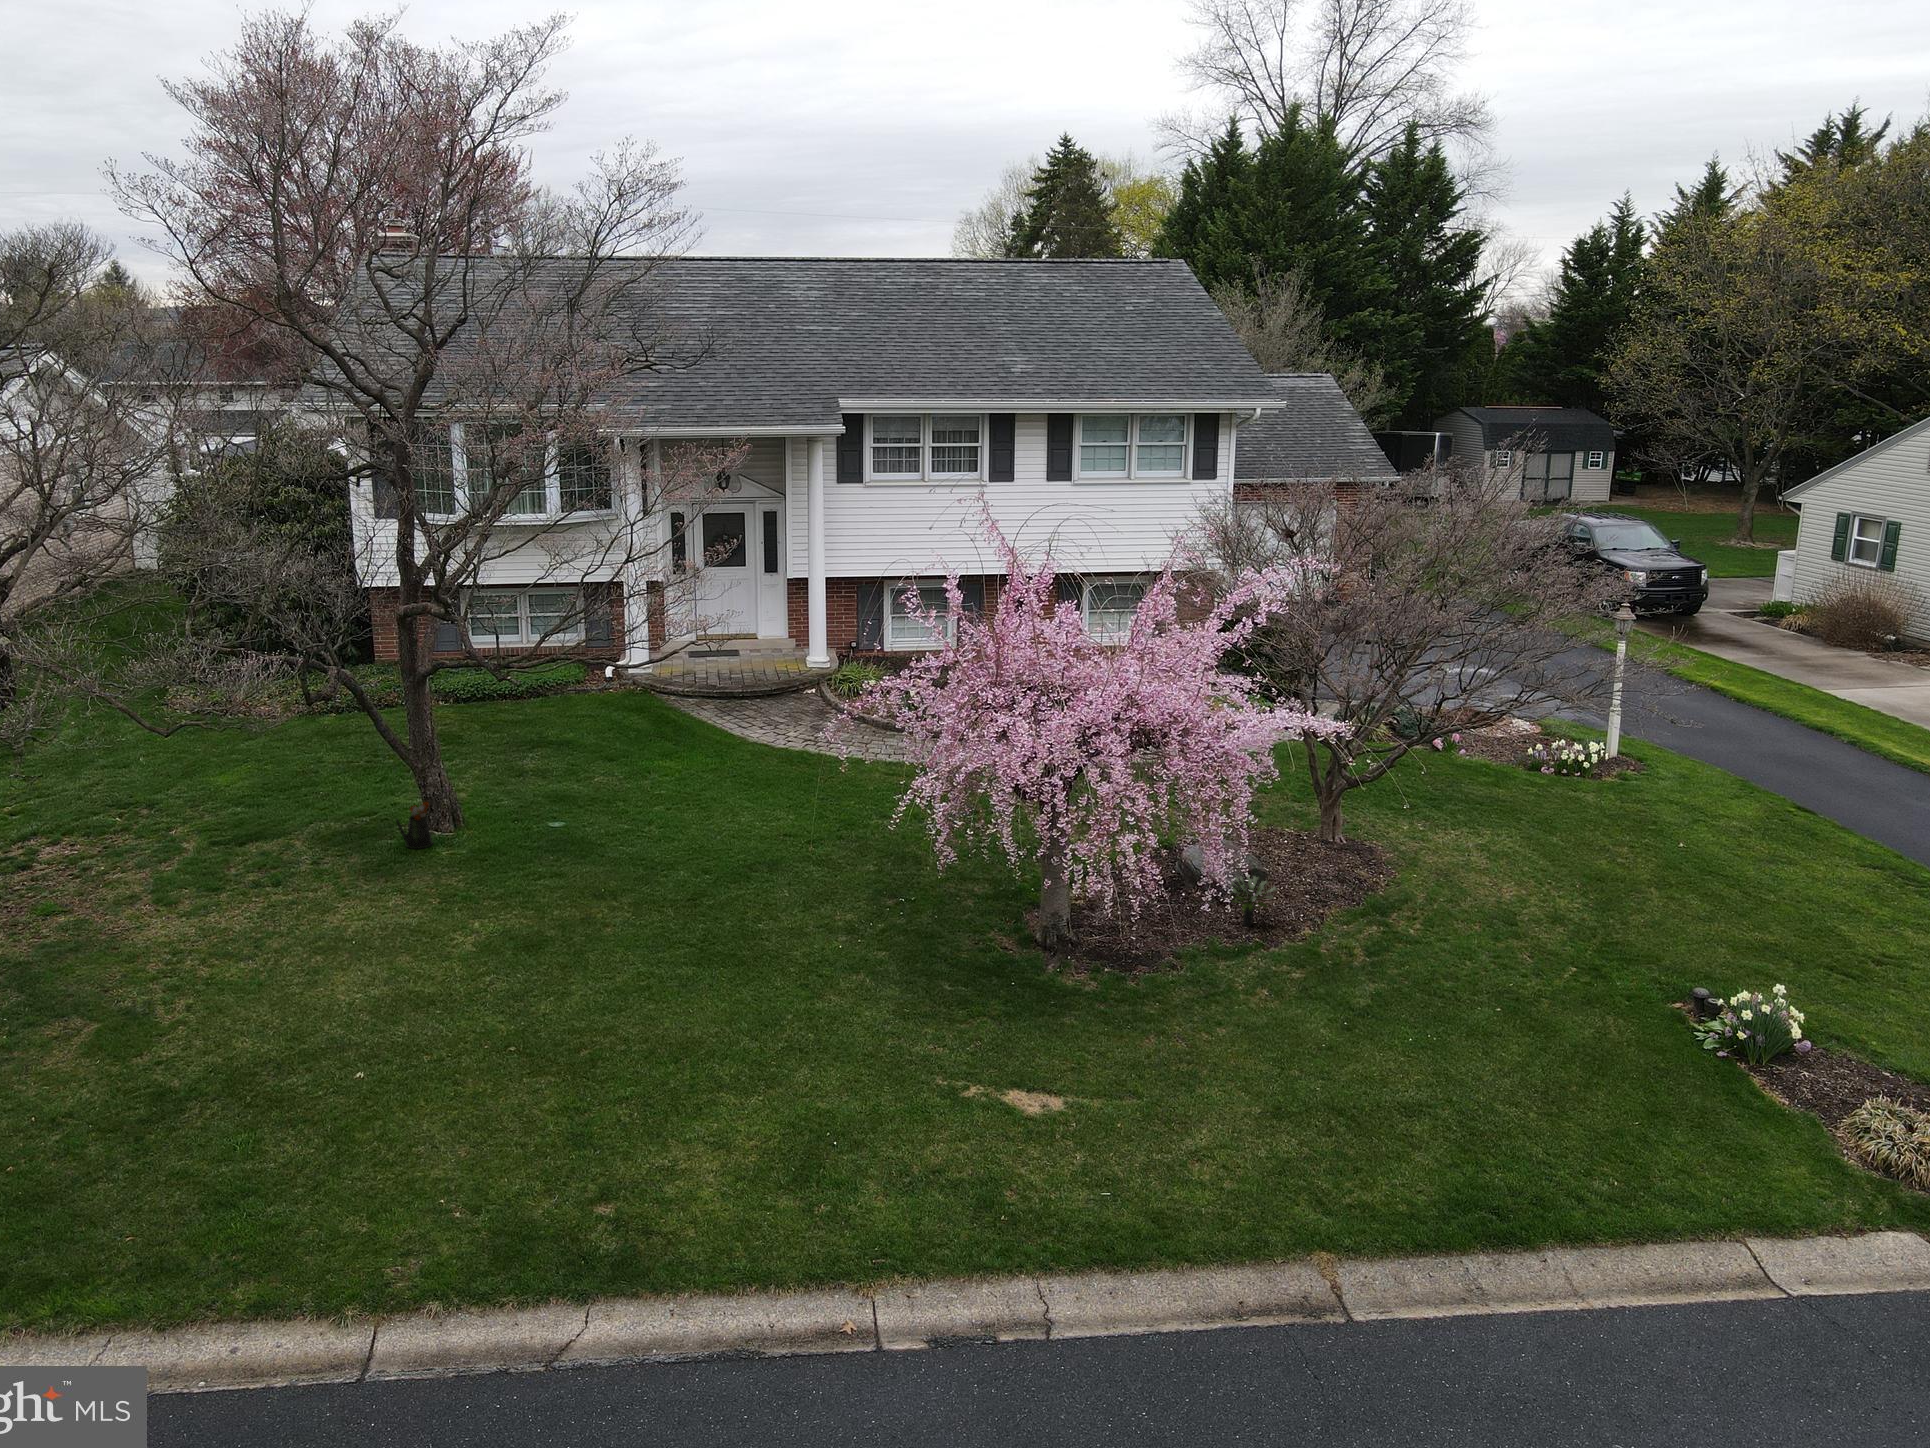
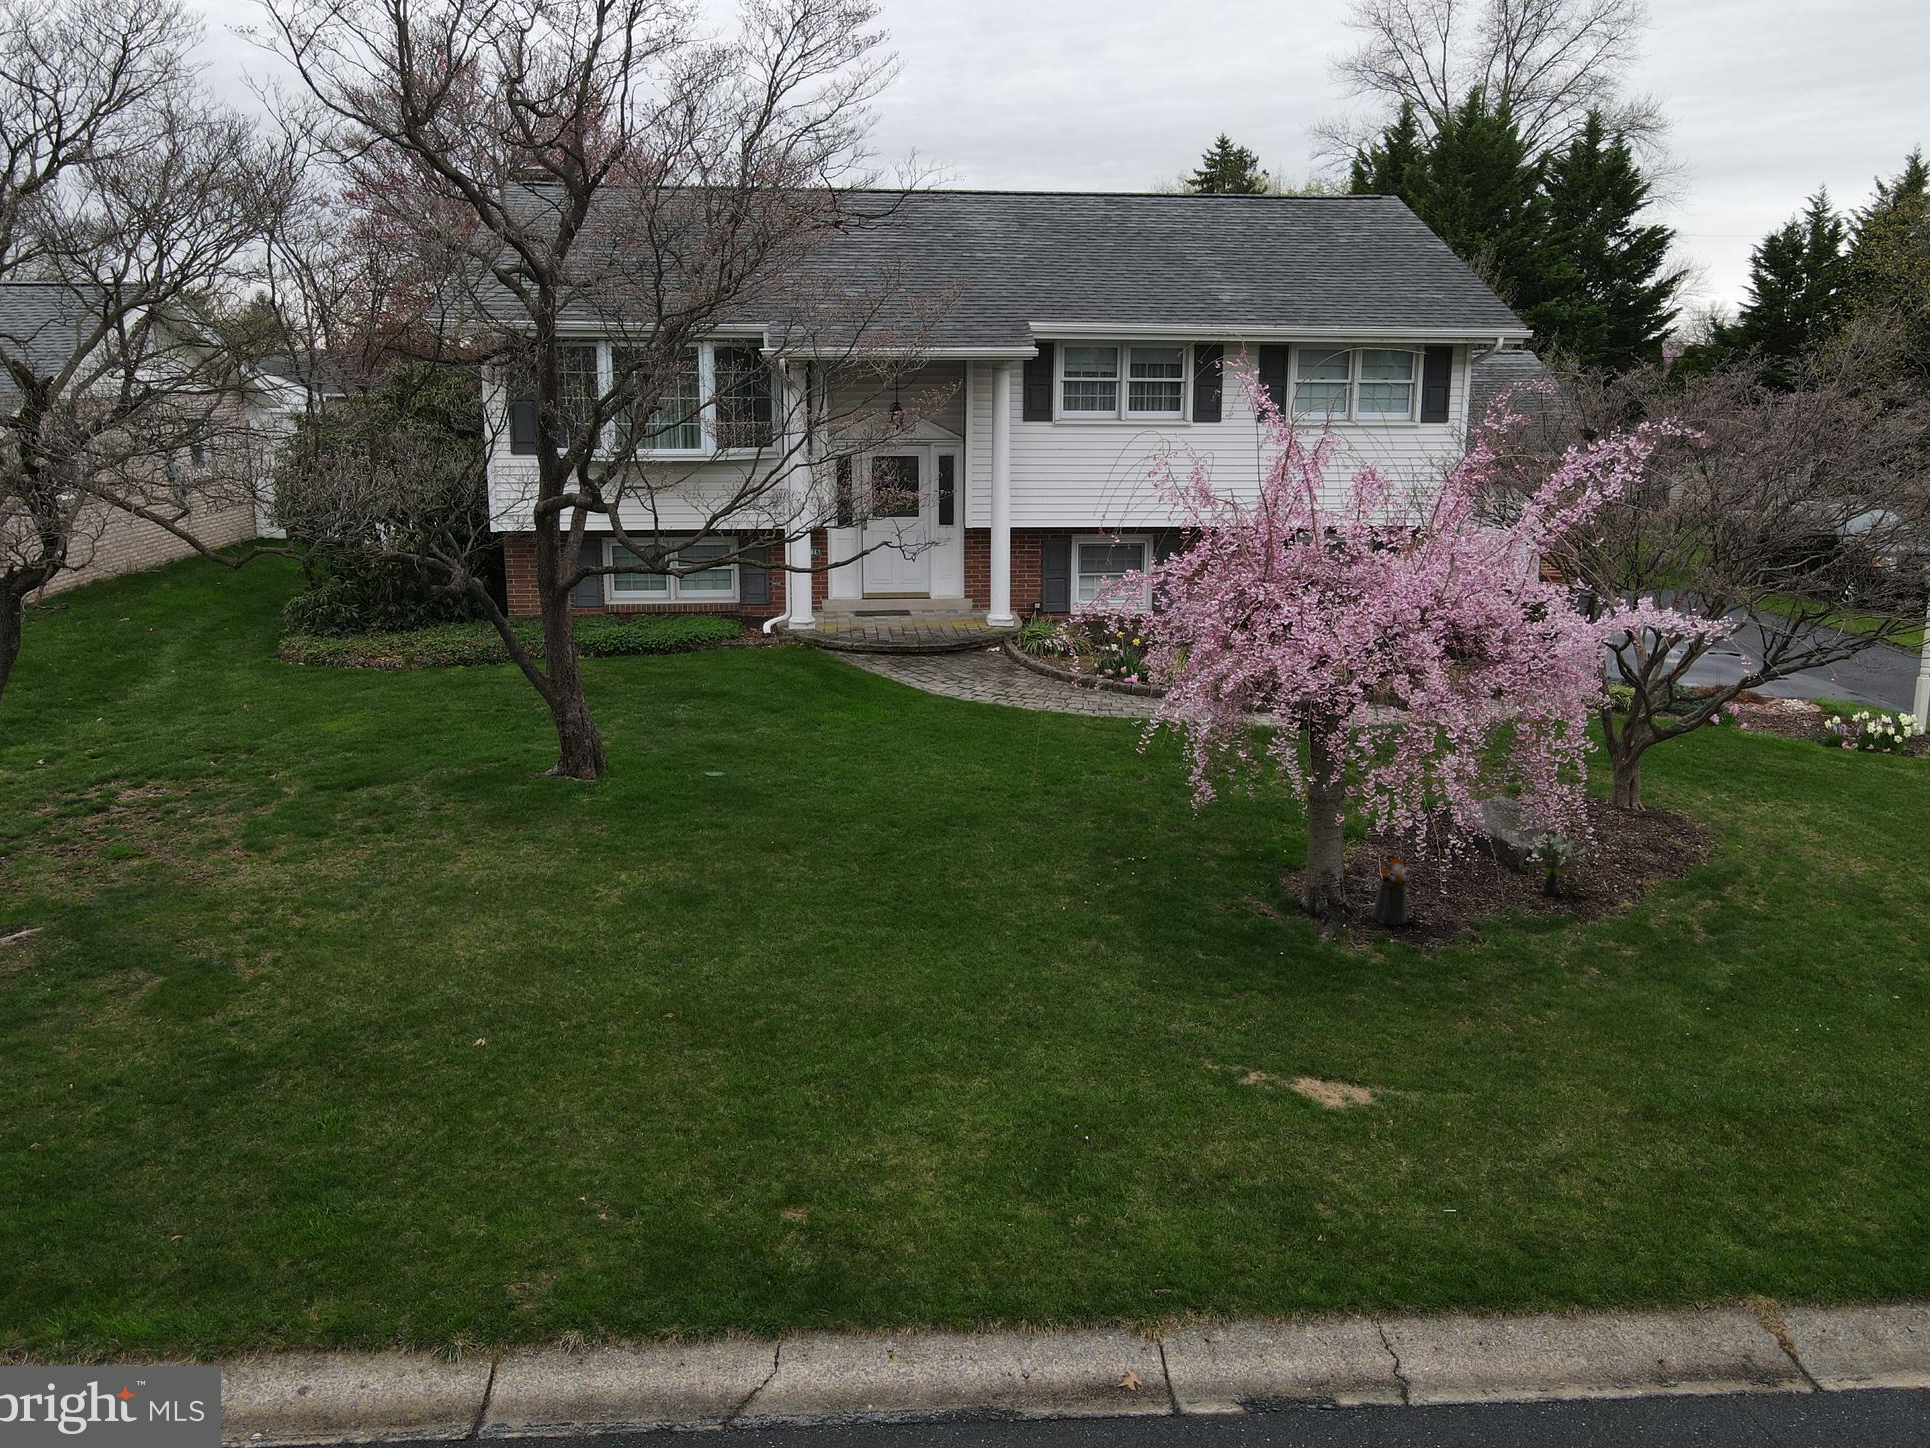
watering can: present [396,802,433,849] -> present [1371,858,1408,925]

